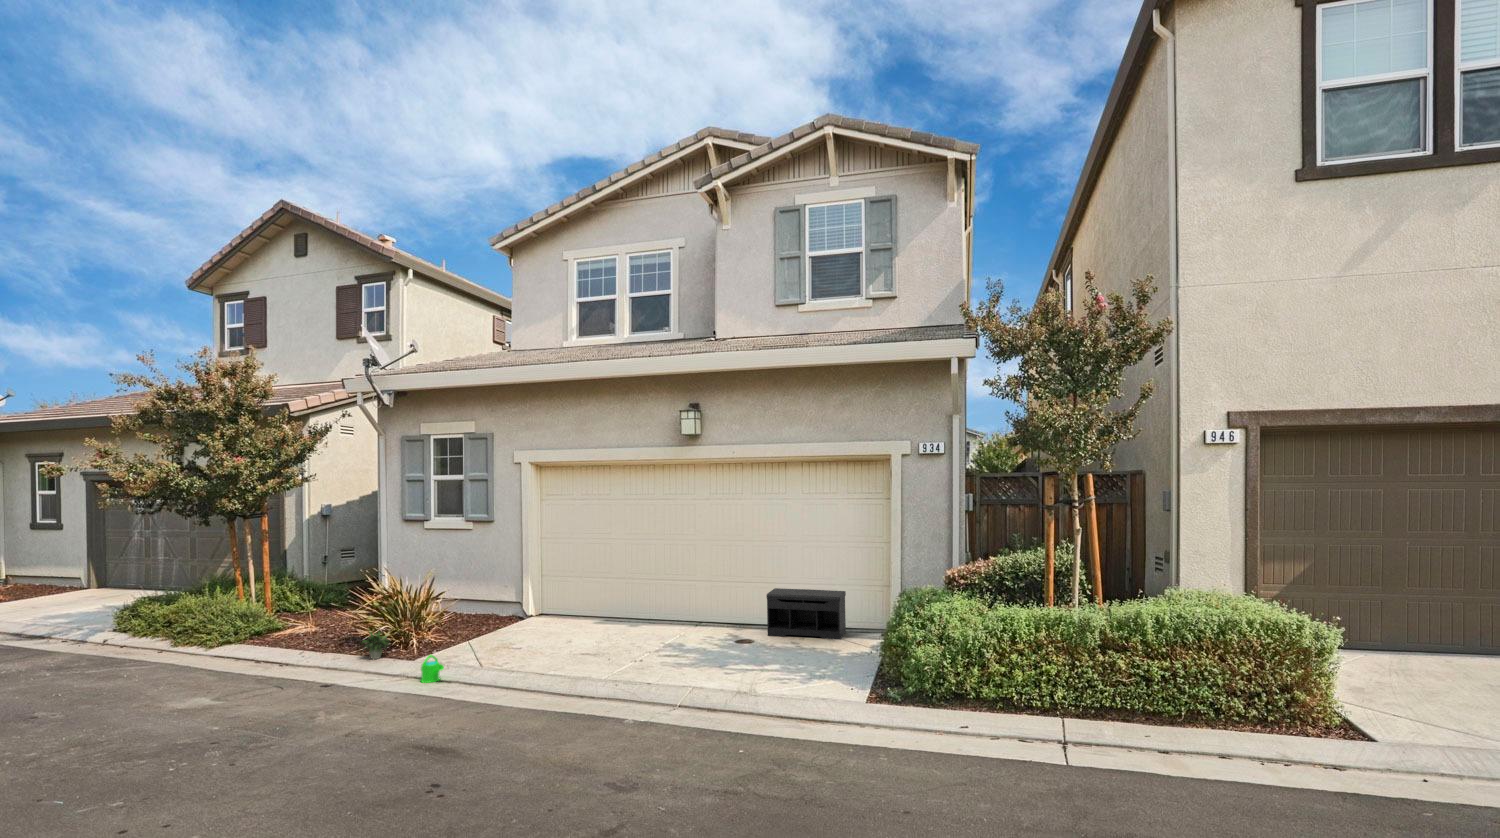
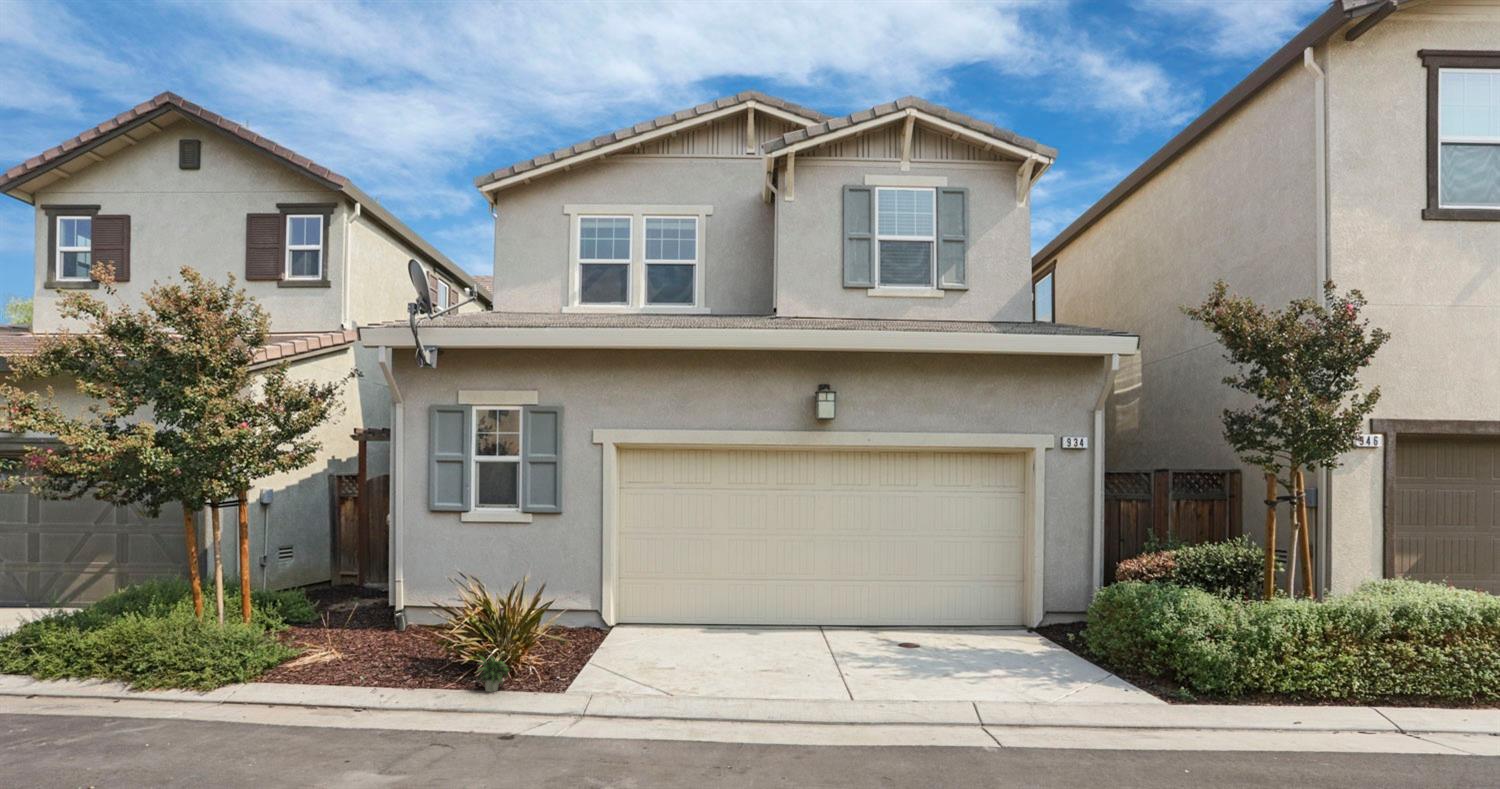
bench: present [767,588,846,640] -> none [904,589,992,642]
watering can: present [421,655,444,683] -> none [603,683,645,720]

